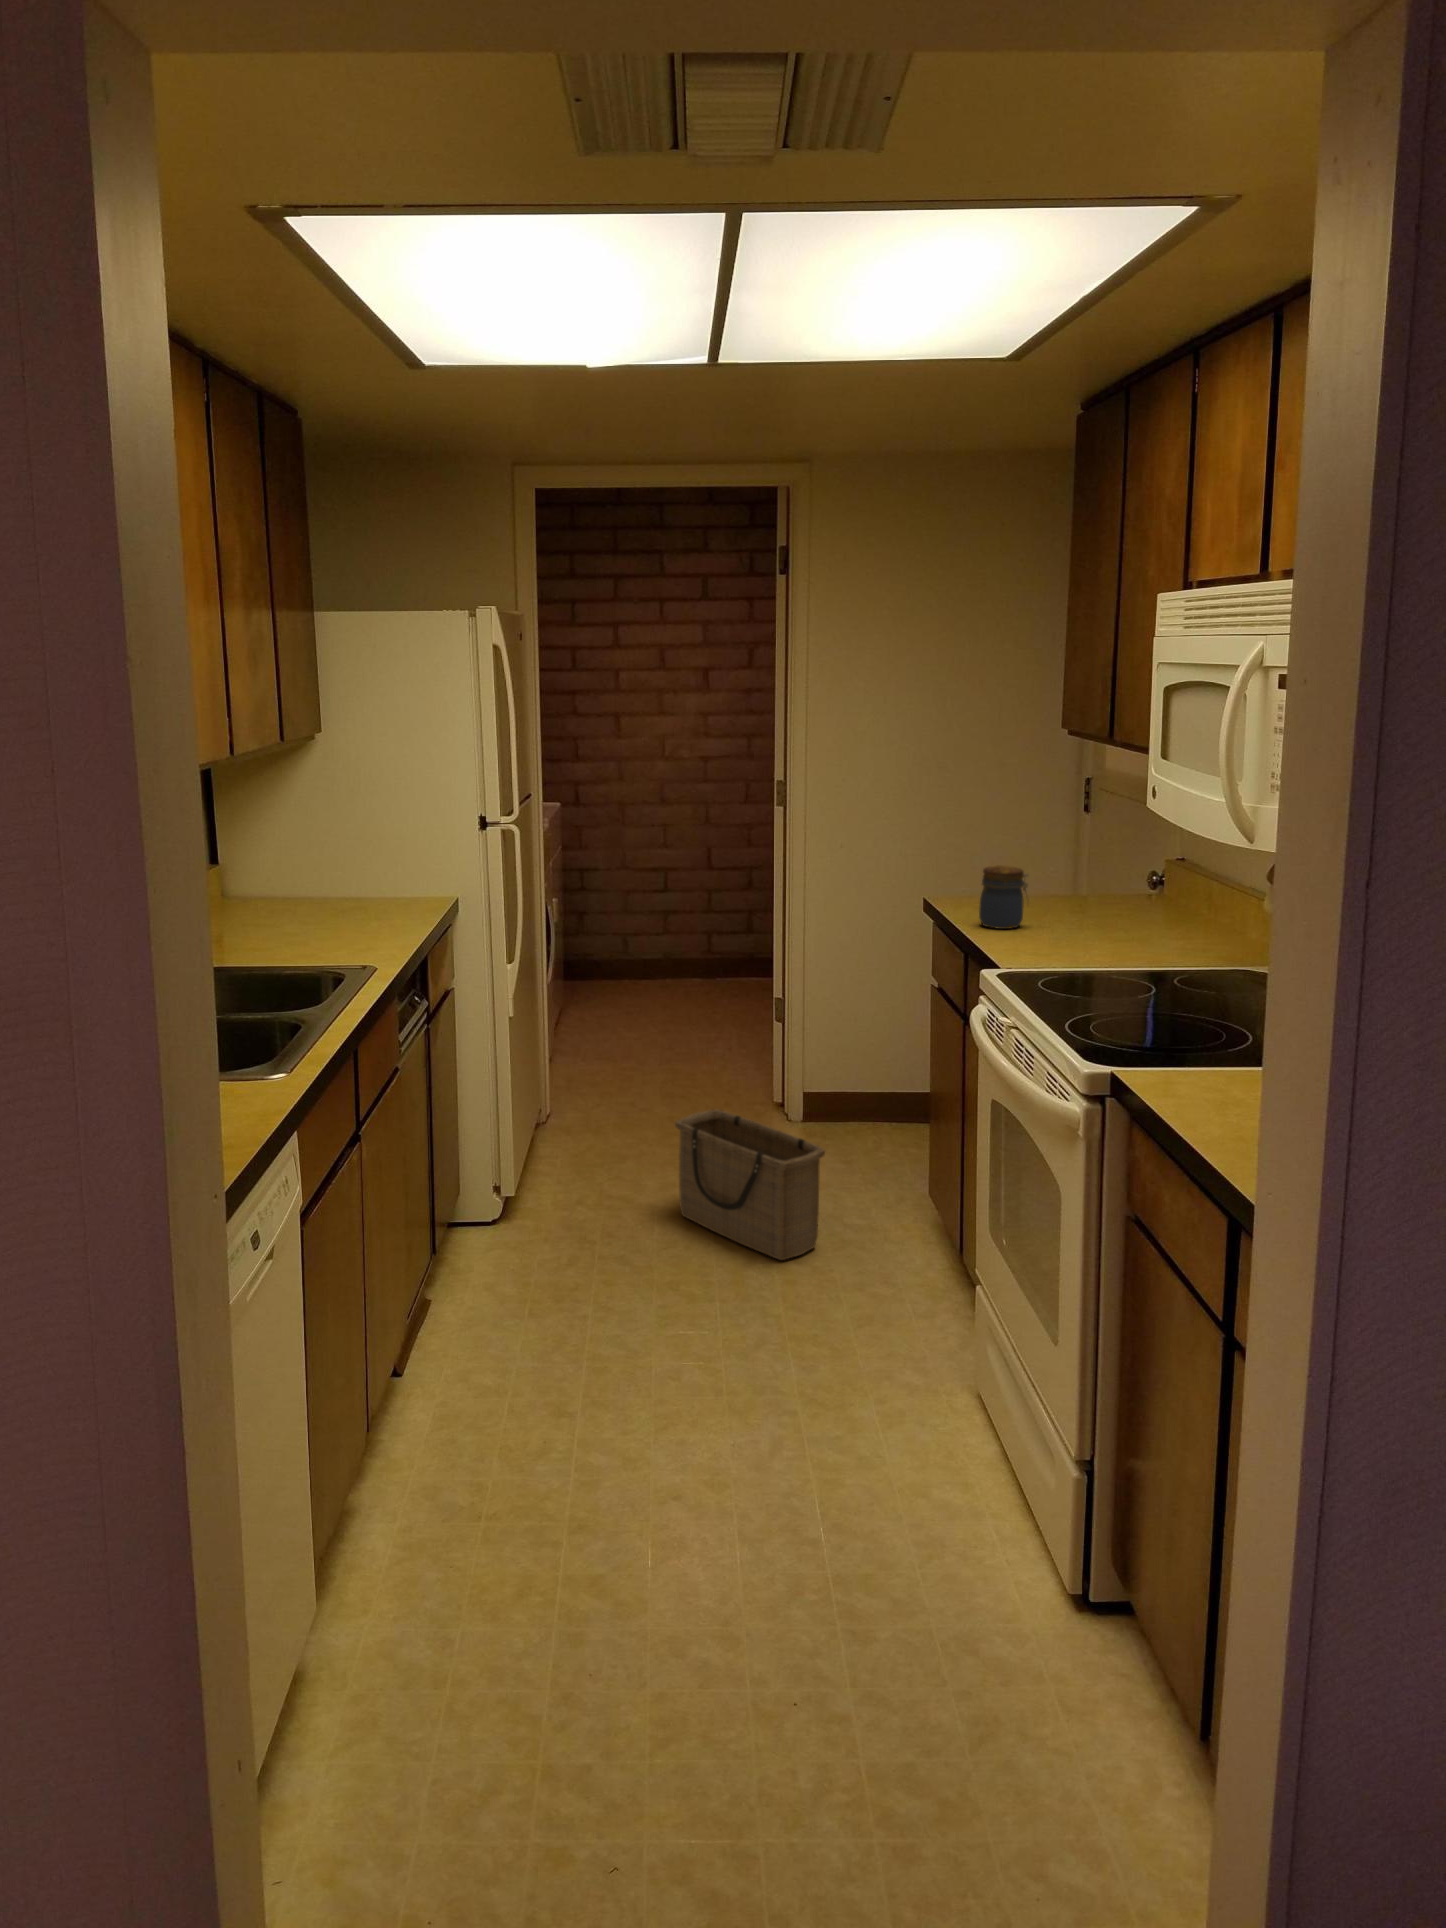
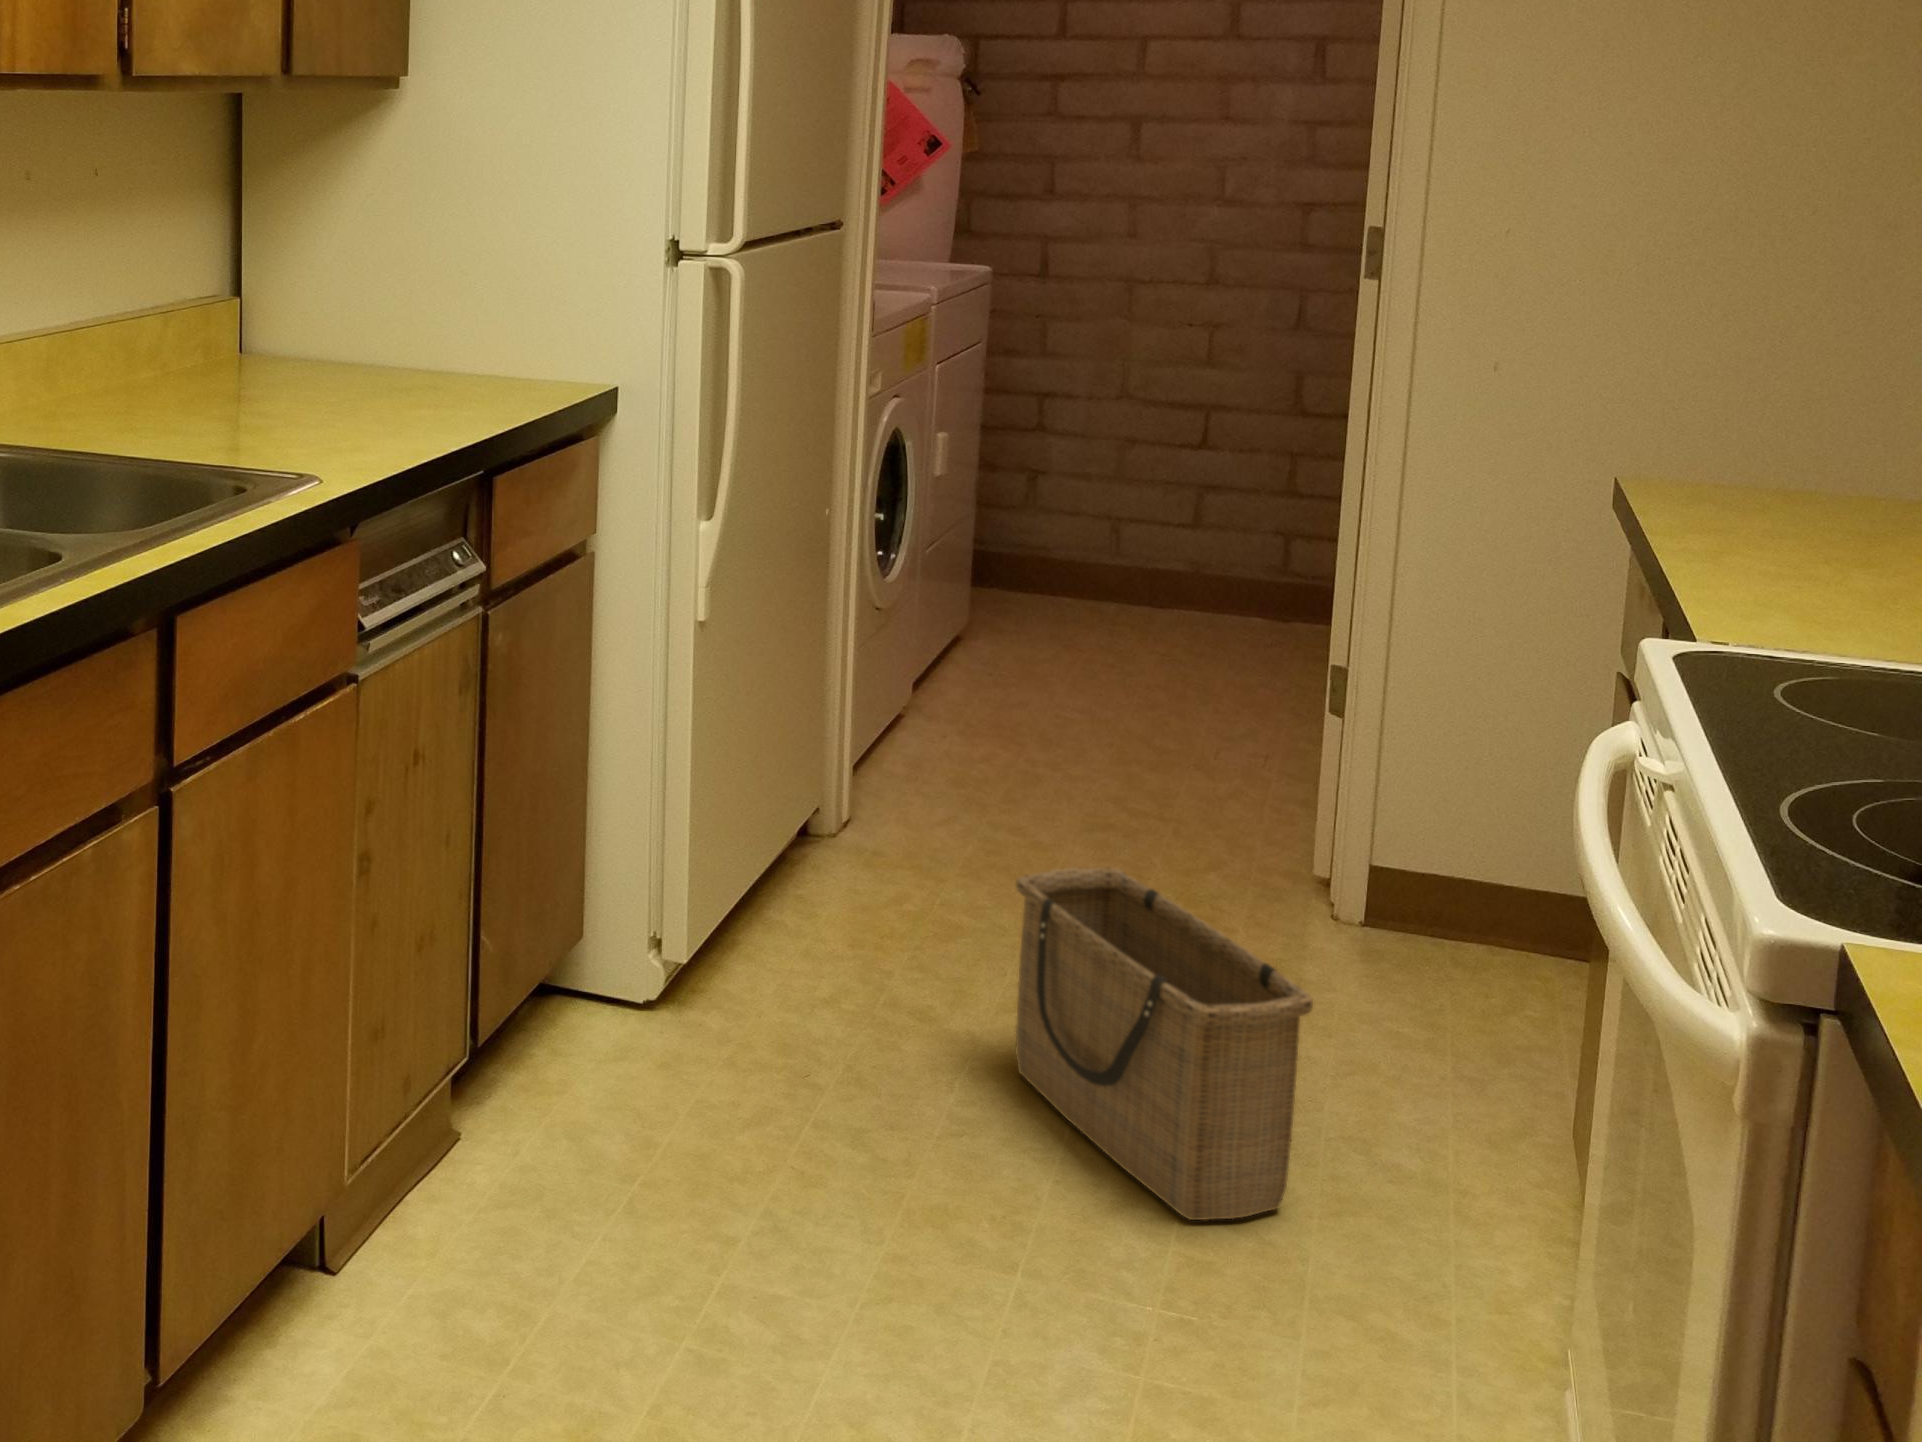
jar: present [979,865,1028,929] -> none [1727,415,1866,565]

